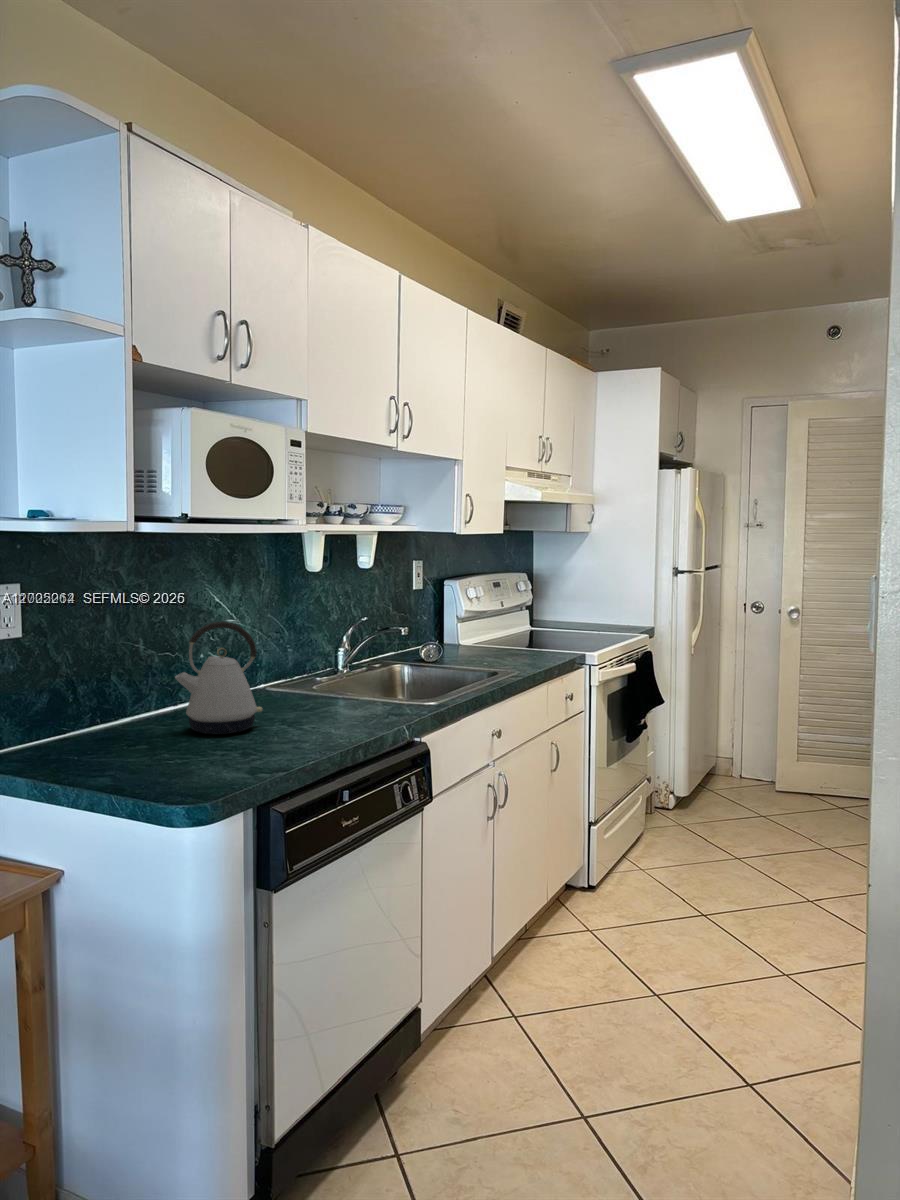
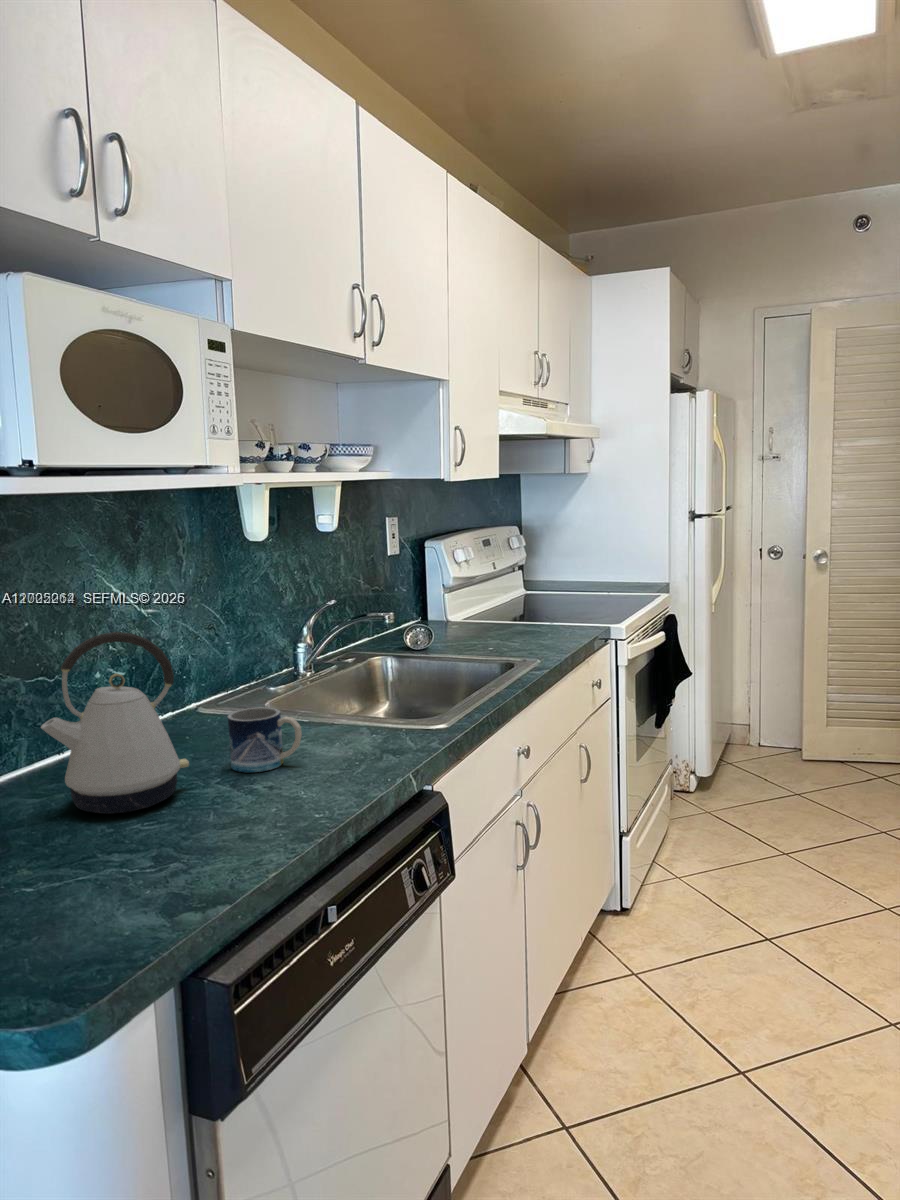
mug: none [288,680,336,721] -> present [228,708,302,772]

